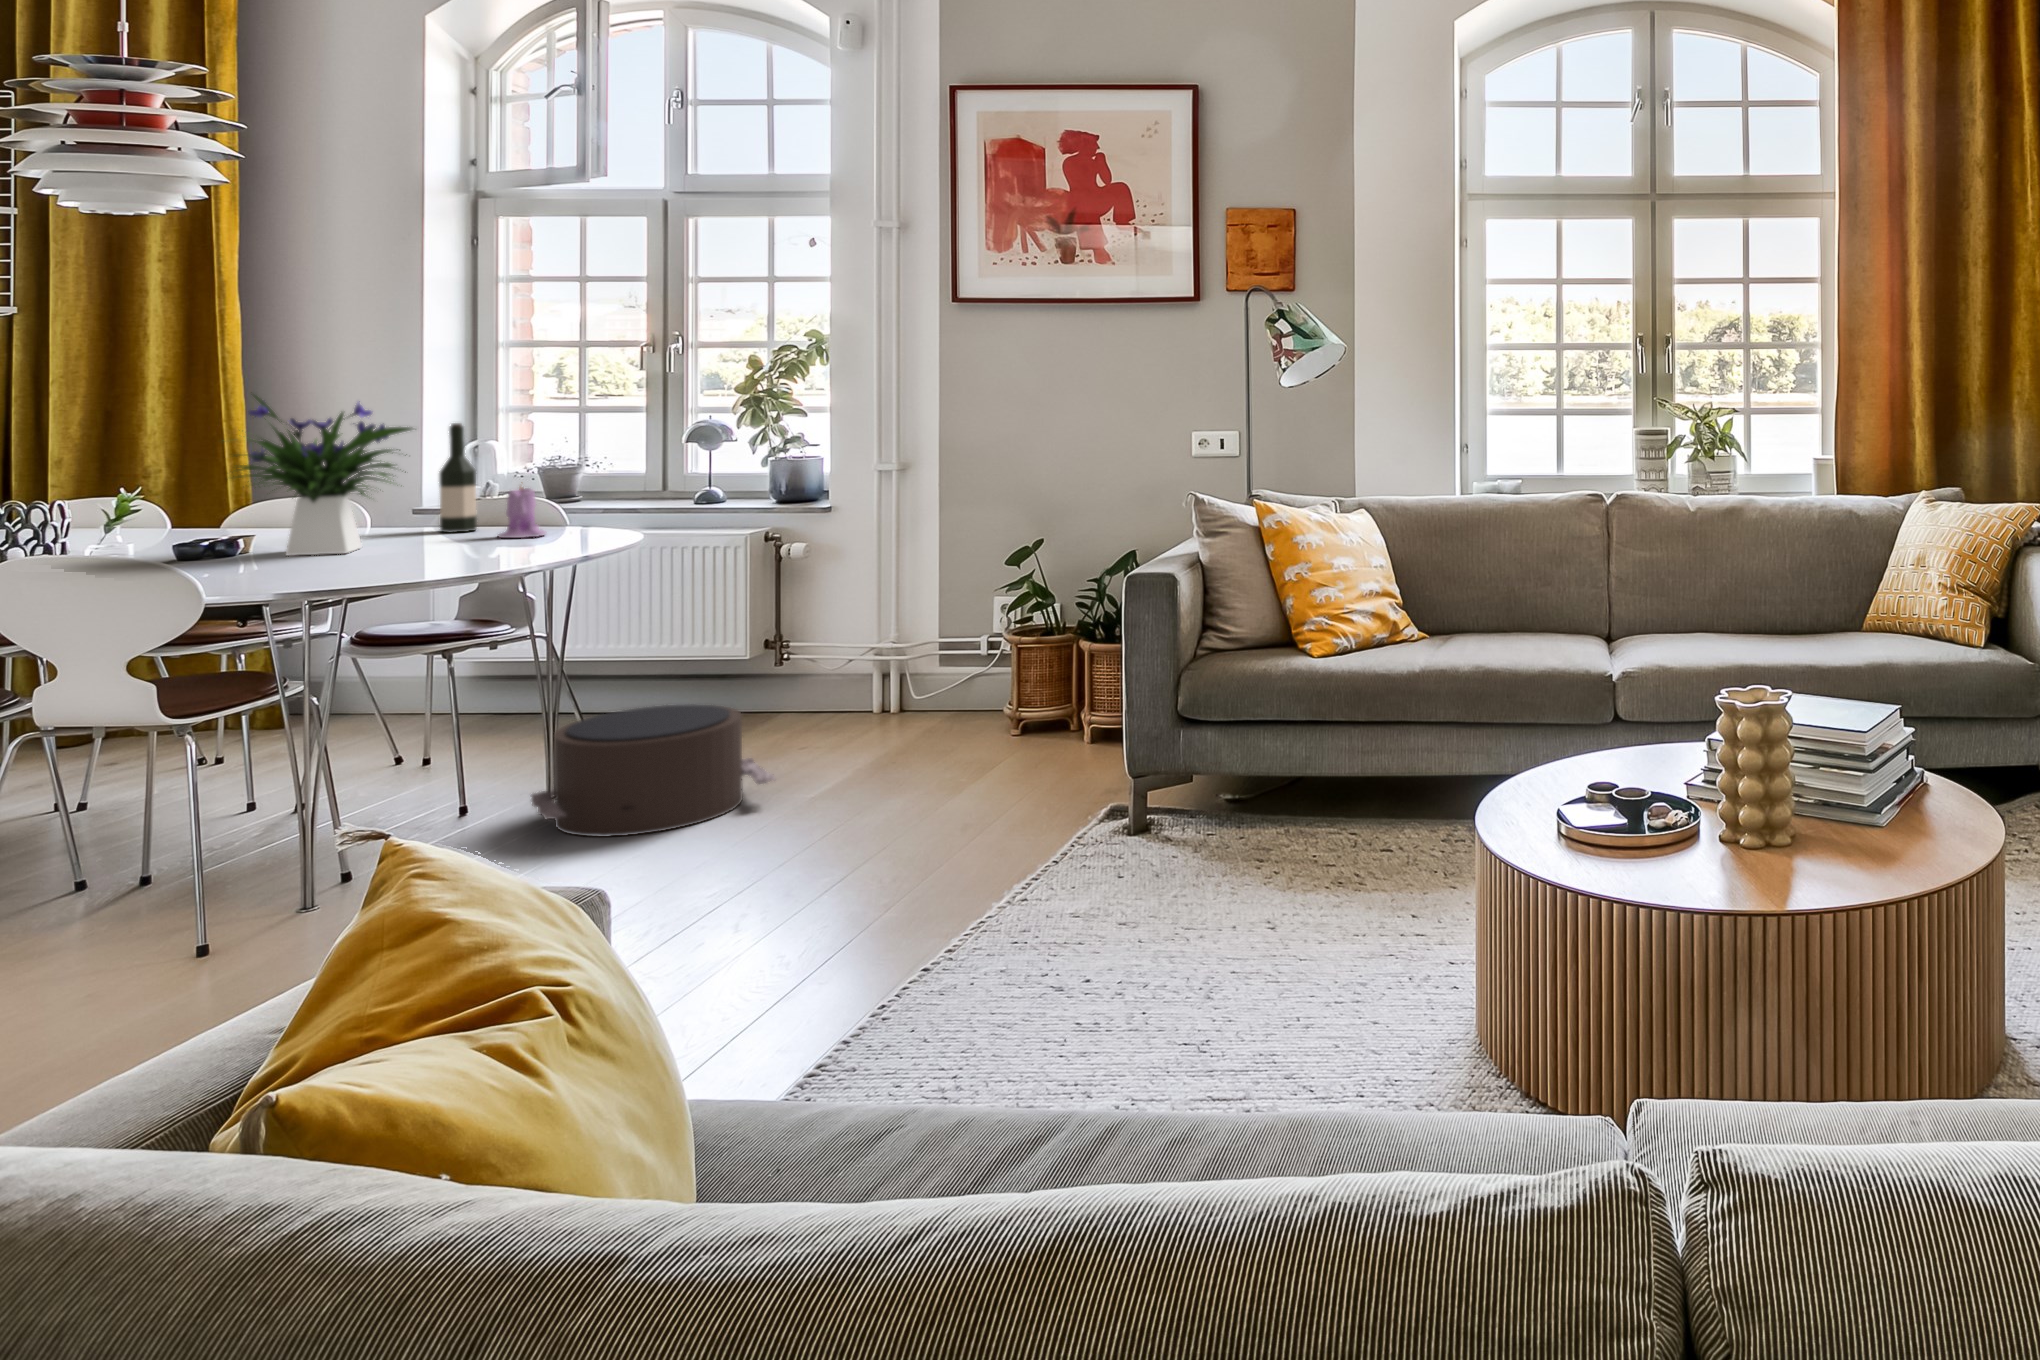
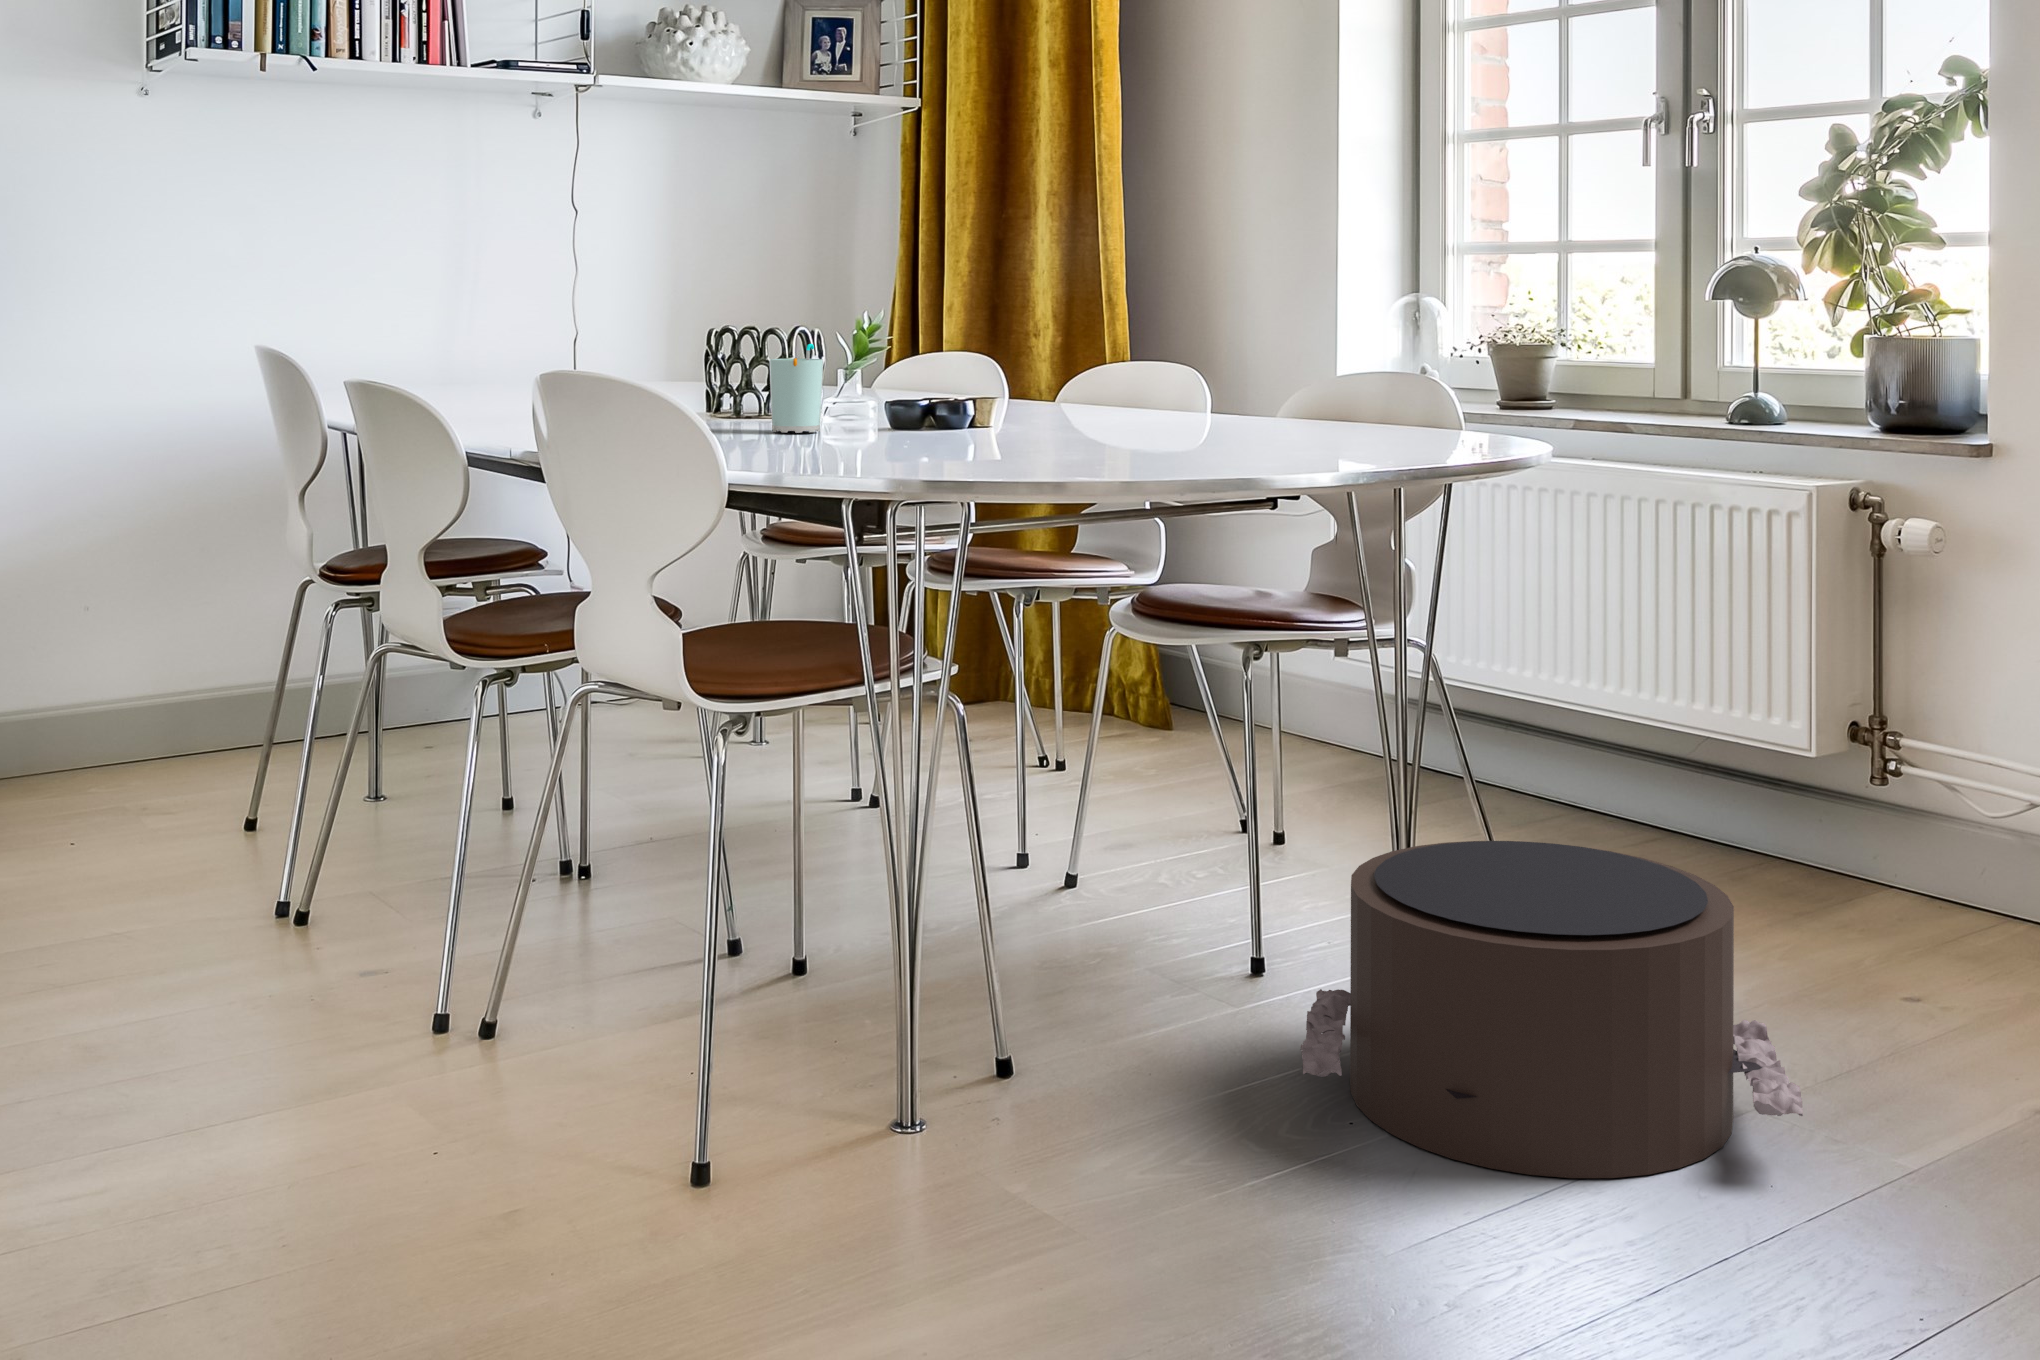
flower arrangement: present [234,395,412,556] -> none [900,144,1189,442]
wine bottle: present [439,423,477,533] -> none [1261,223,1318,429]
candle: present [498,487,546,538] -> none [1325,331,1408,444]
cup: none [95,512,141,567] -> present [769,344,823,433]

